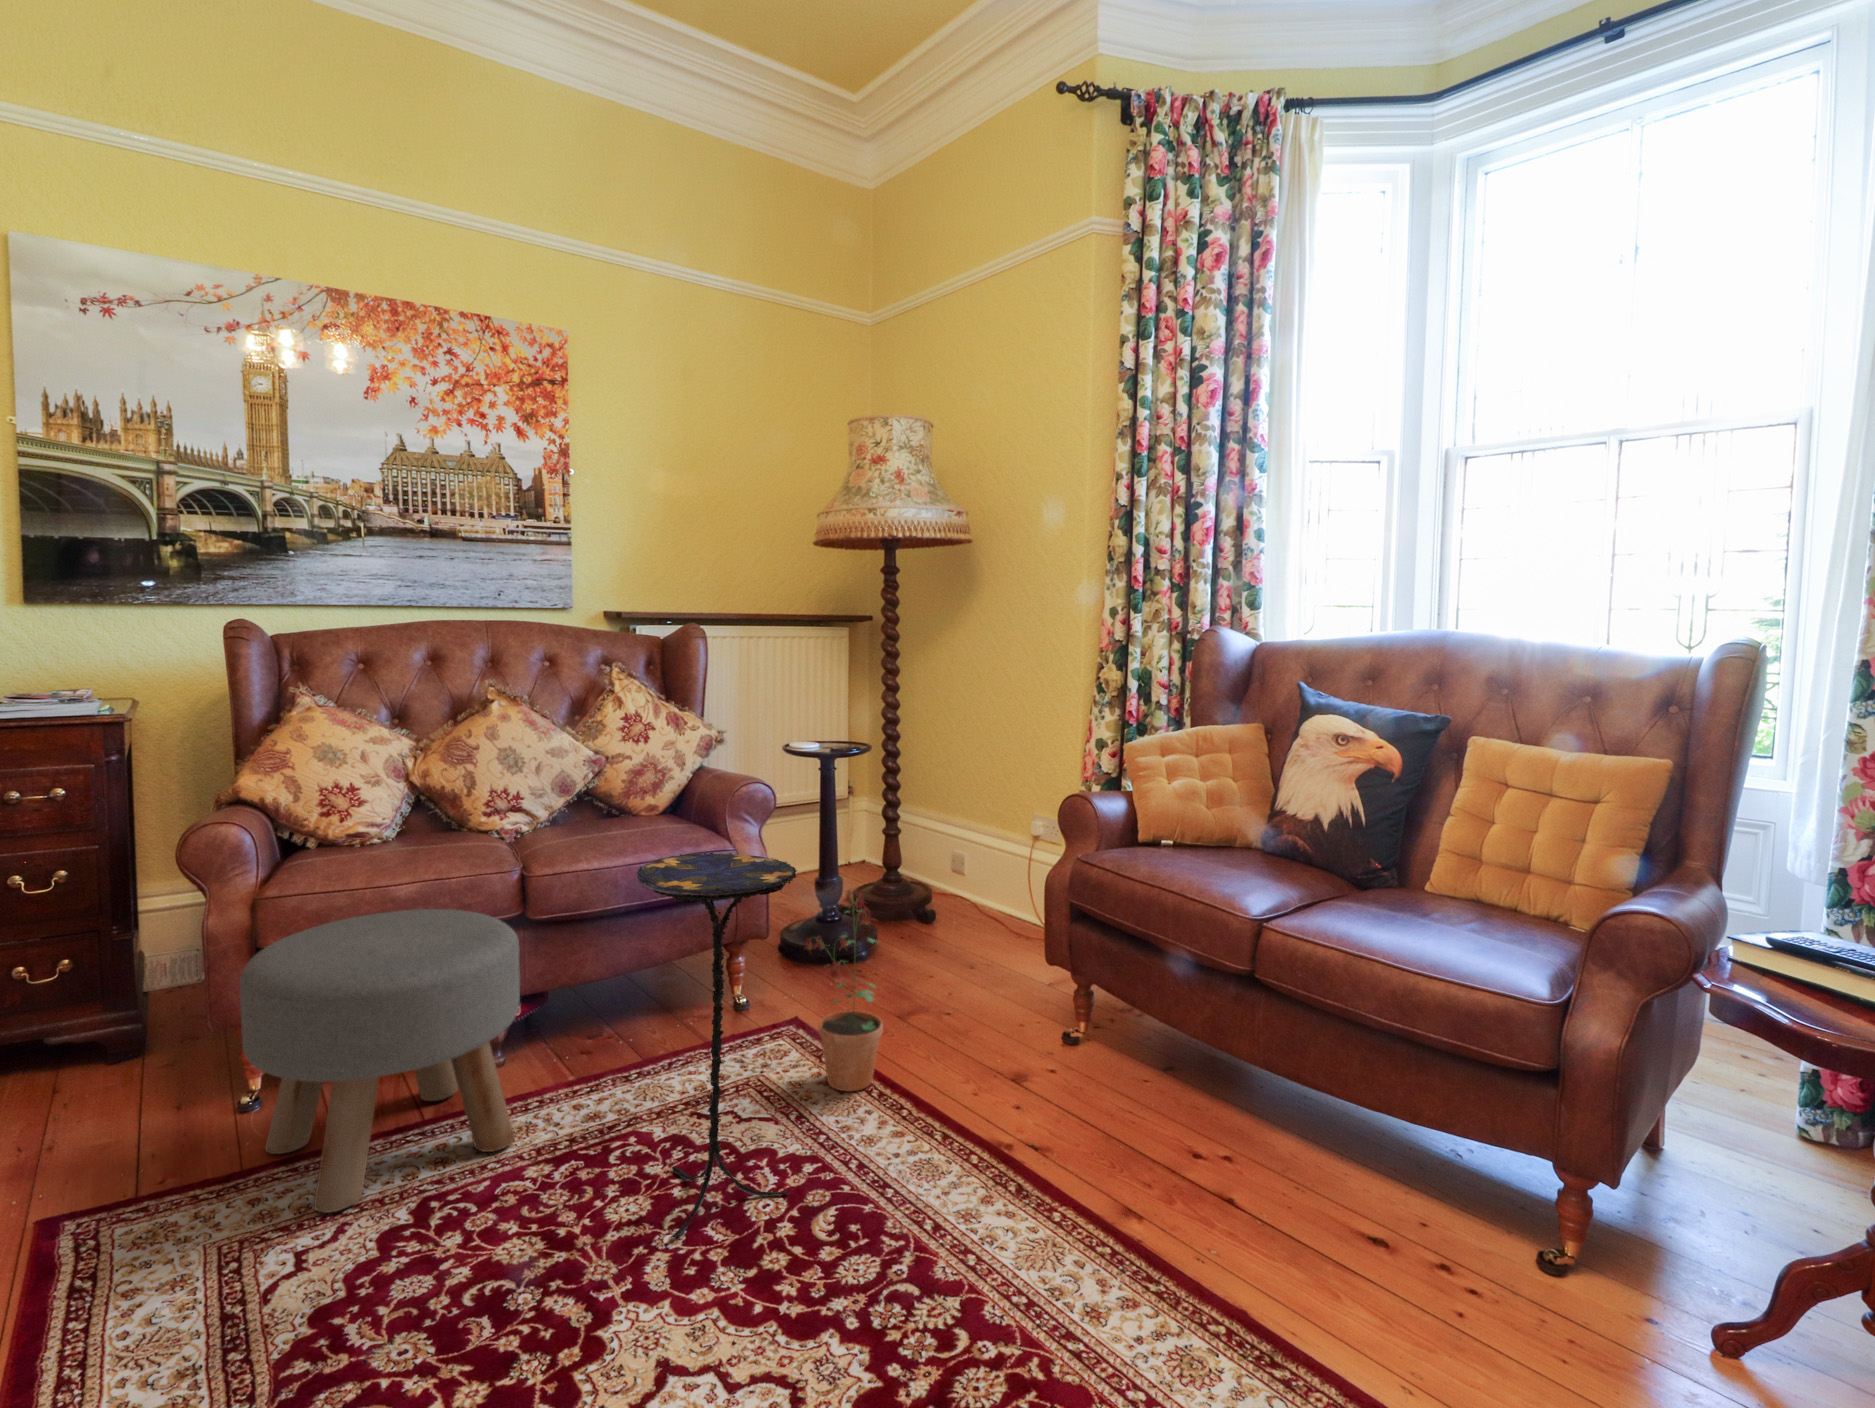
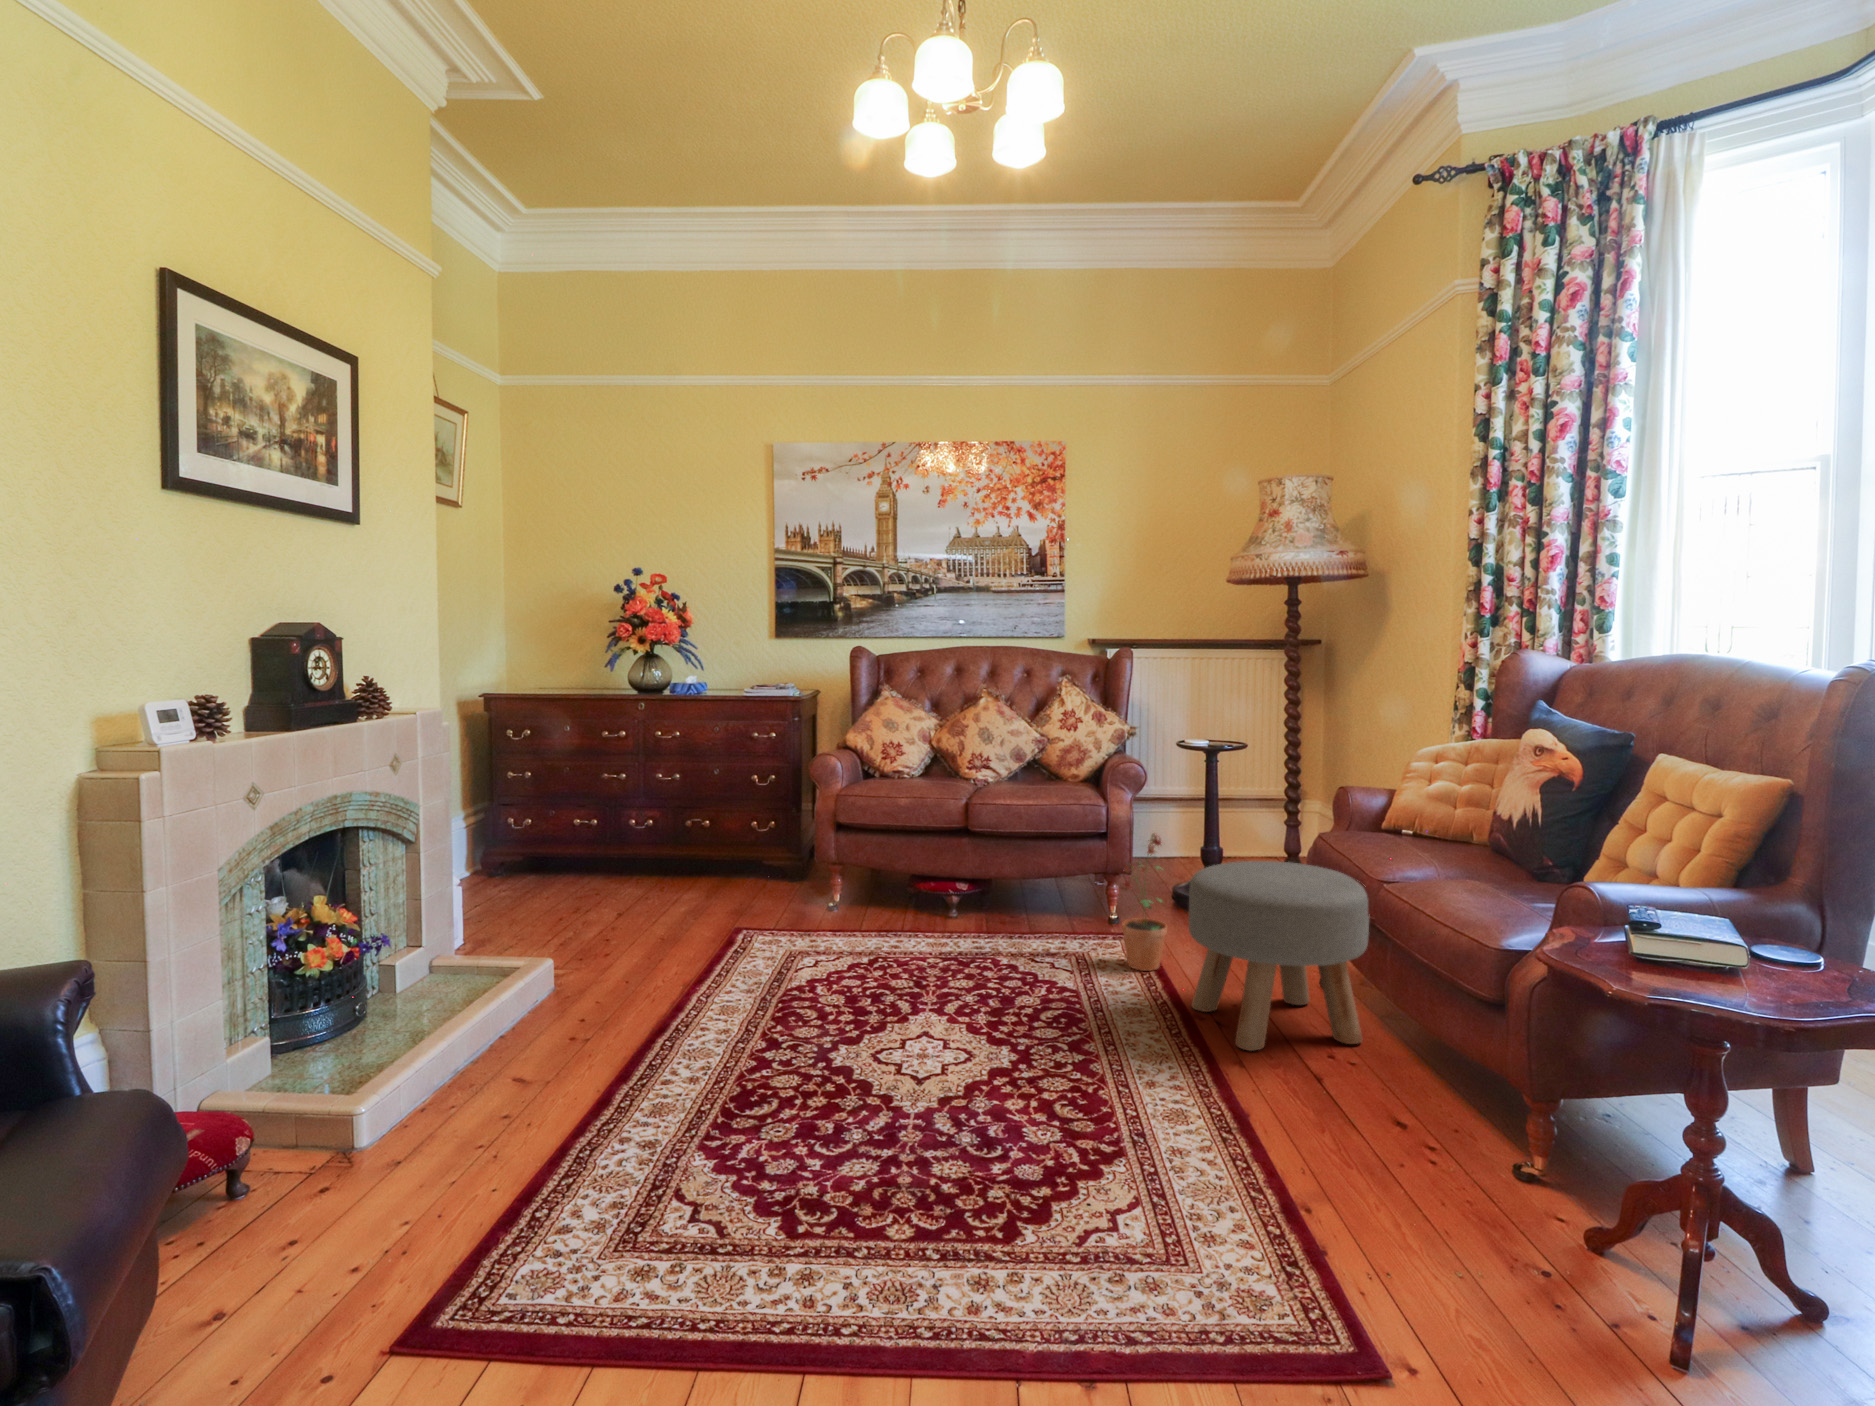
side table: present [637,852,797,1238] -> none [967,784,1060,999]
ottoman: present [240,909,520,1213] -> present [1189,861,1369,1051]

